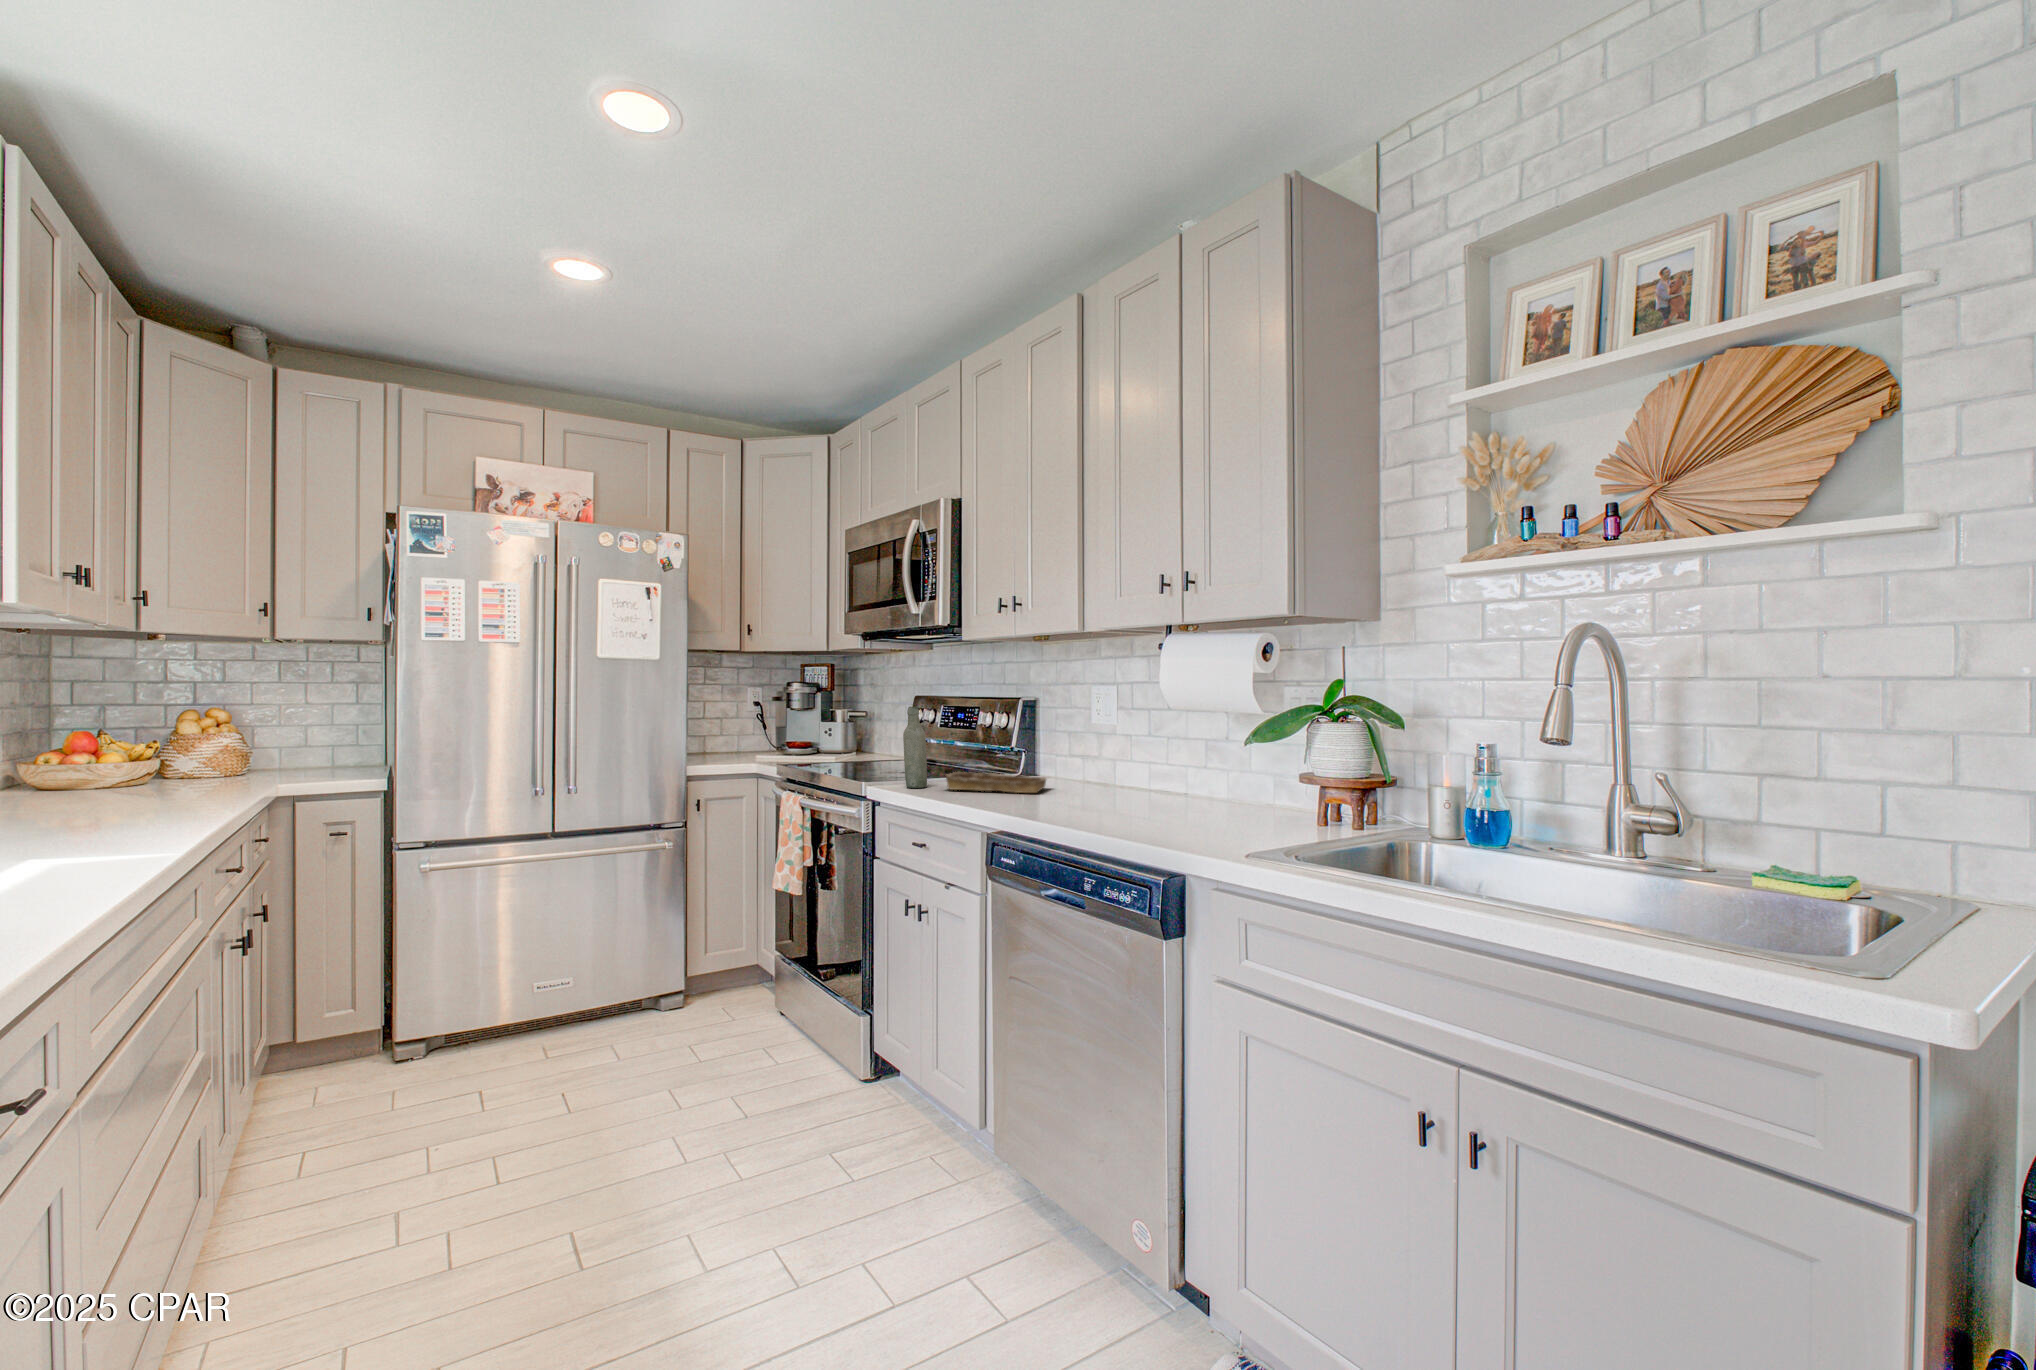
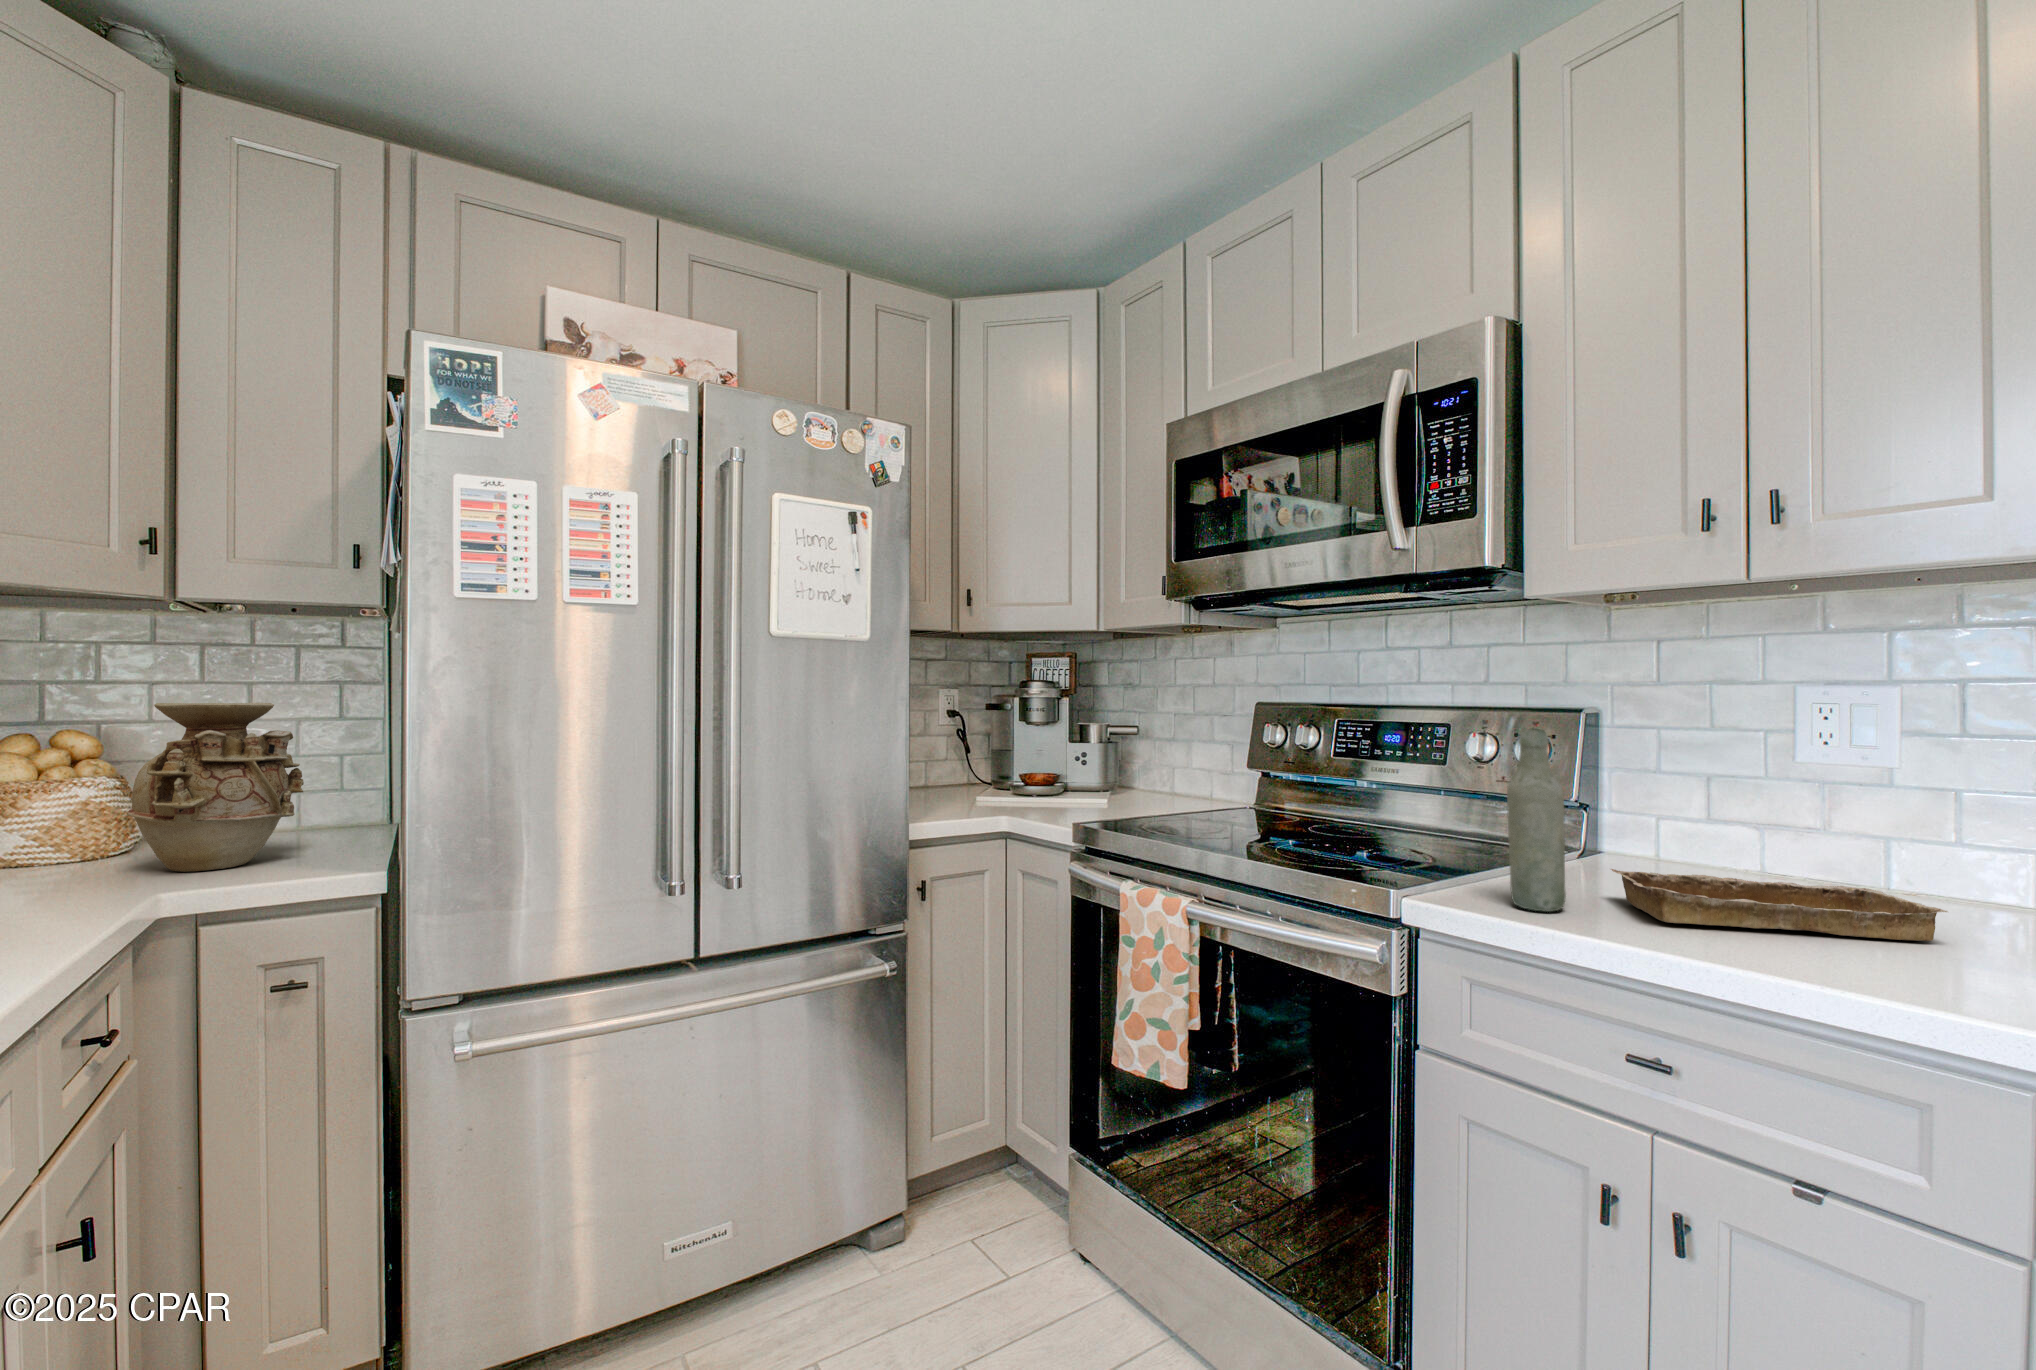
vase: none [251,692,338,780] -> present [127,703,304,872]

